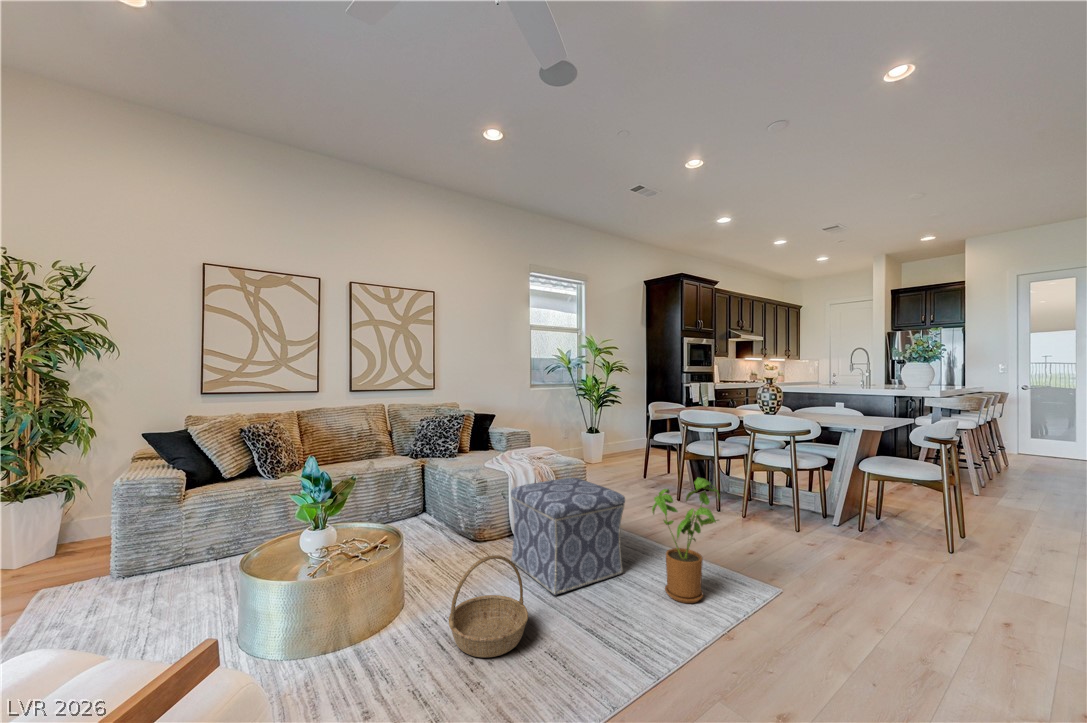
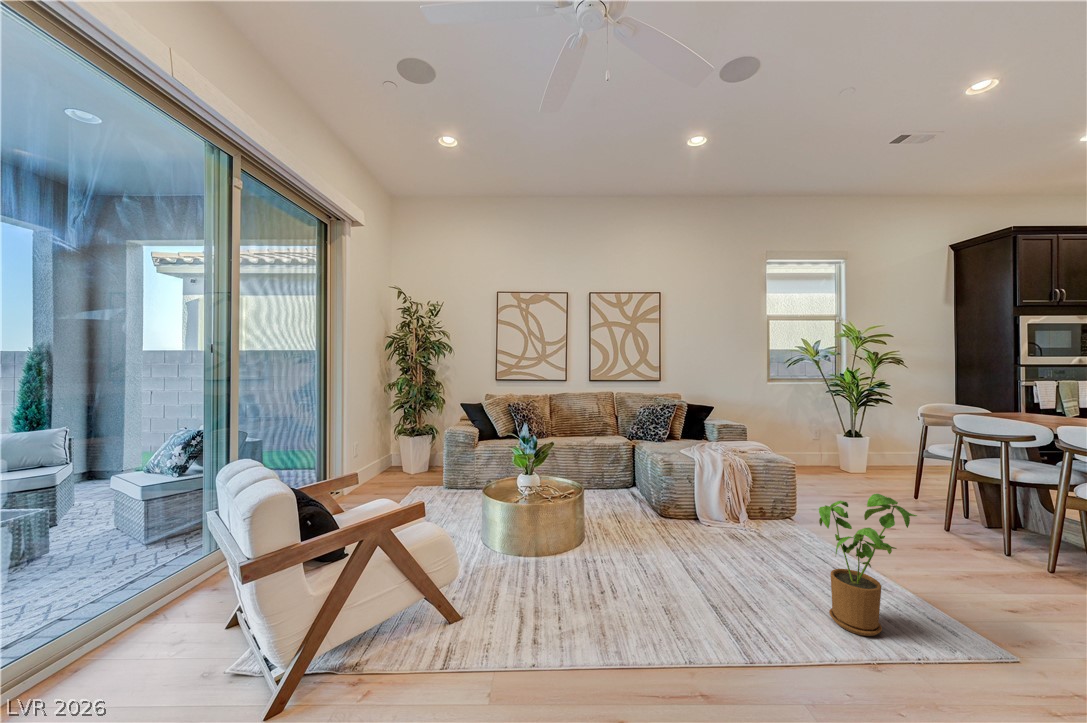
ottoman: present [511,478,625,595] -> none [681,472,796,582]
basket: present [449,555,528,657] -> none [592,519,659,600]

